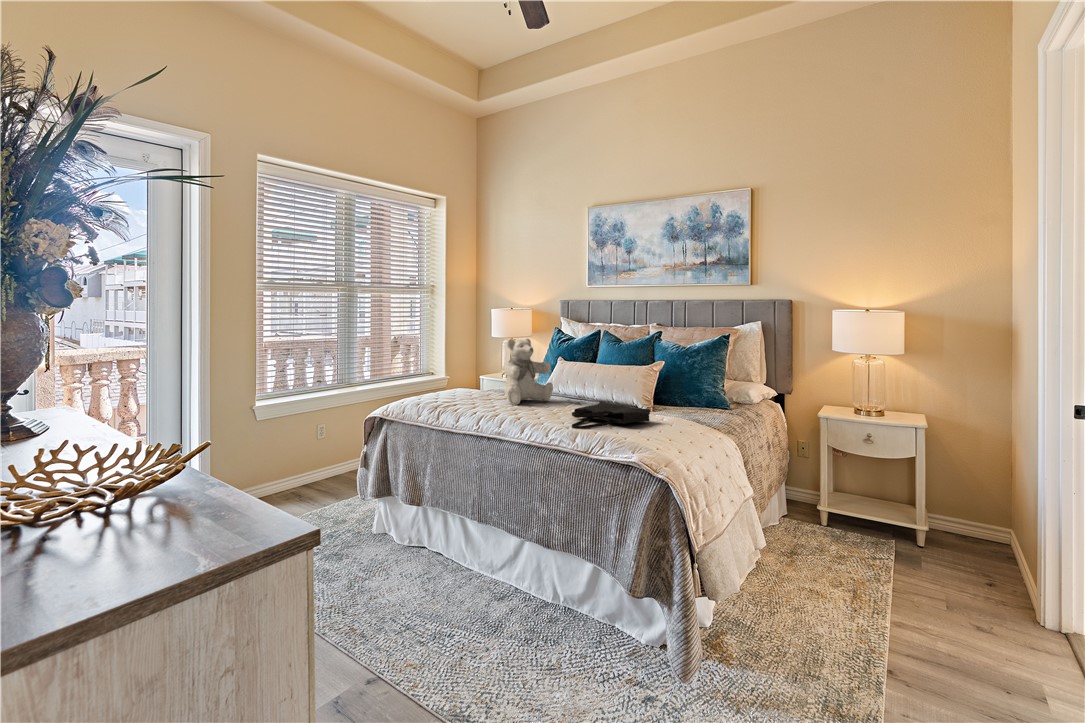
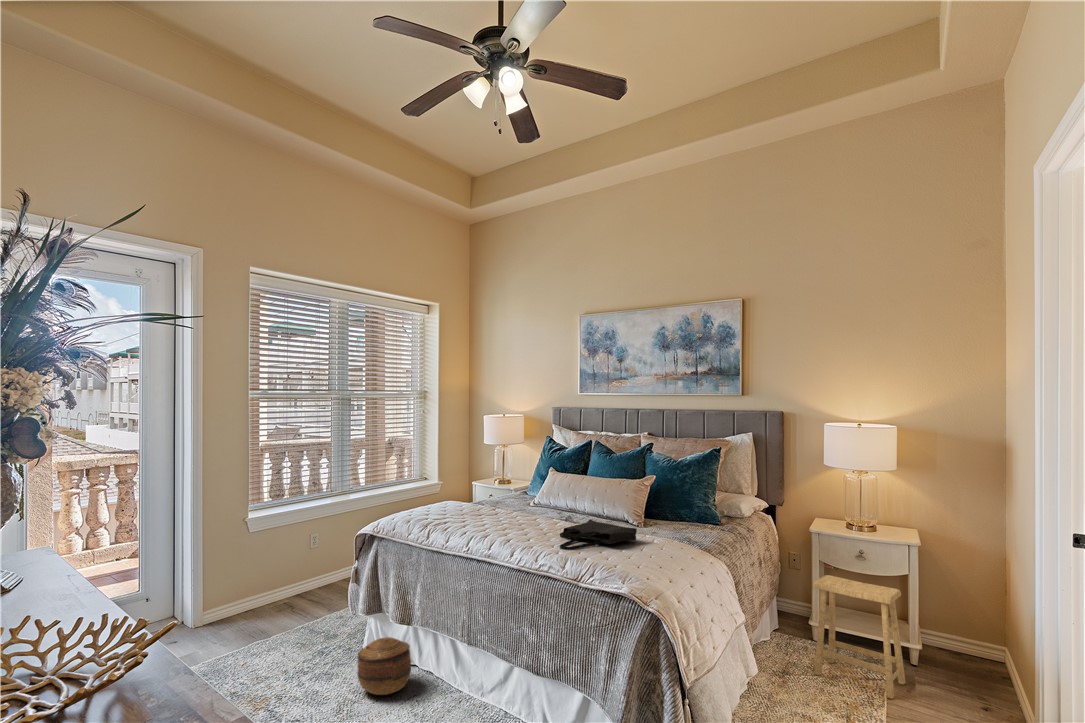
teddy bear: present [504,339,553,405] -> none [496,454,545,522]
footstool: none [818,458,913,574] -> present [814,575,905,699]
basket: none [368,515,422,569] -> present [357,637,411,695]

